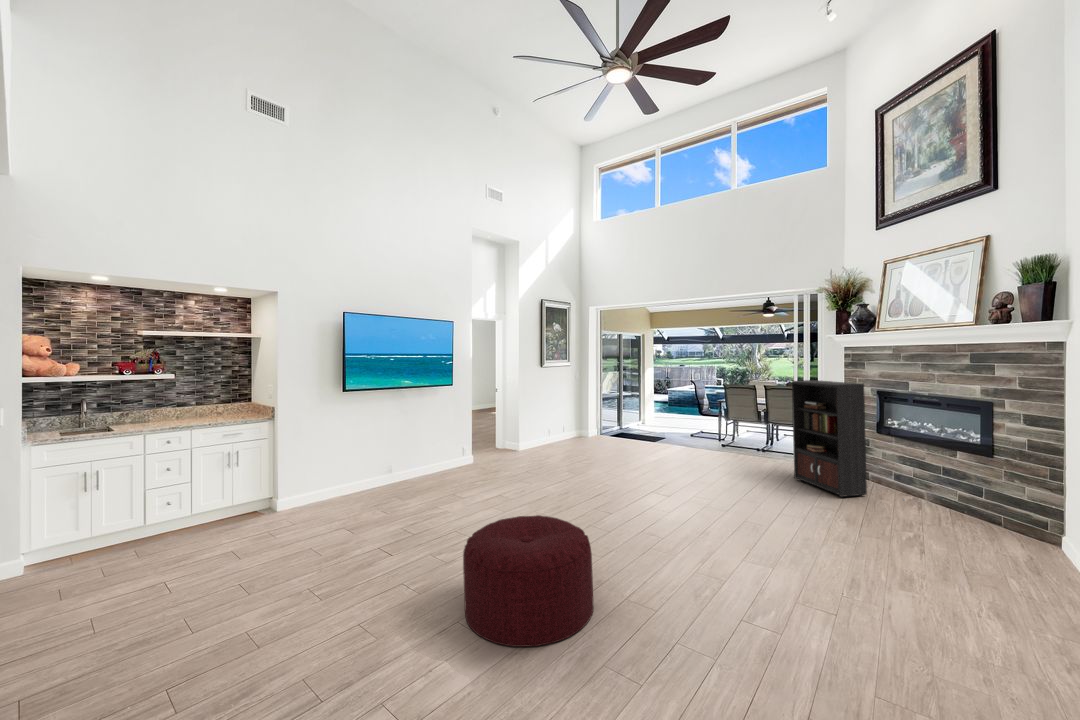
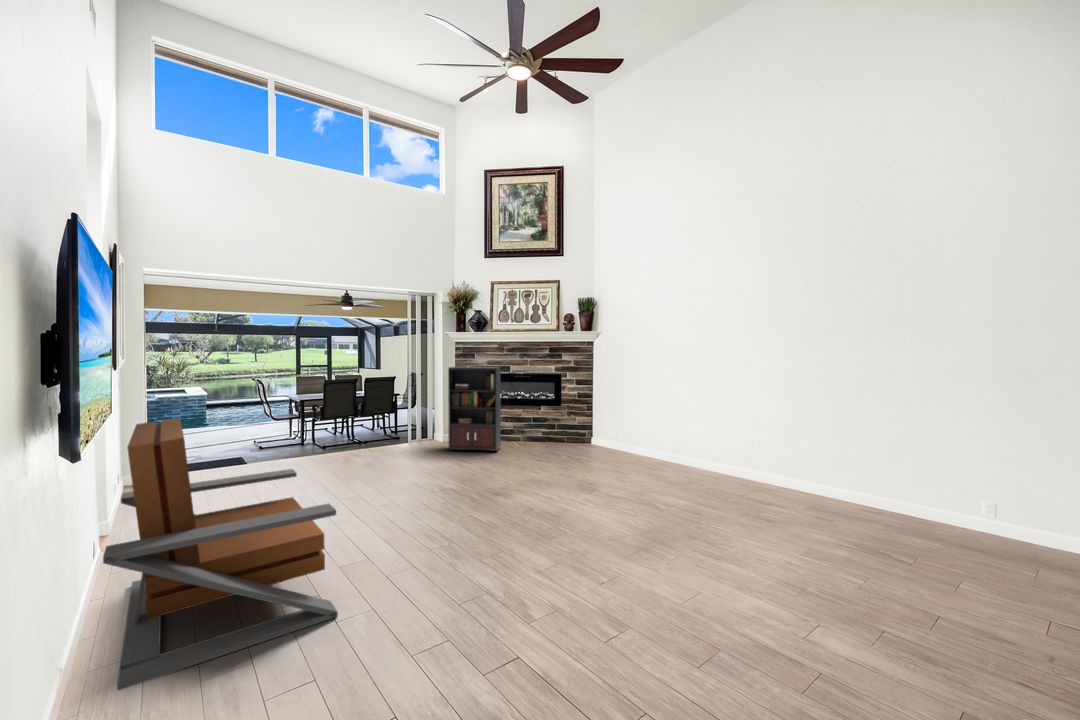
lounge chair: none [389,406,525,530] -> present [103,418,338,690]
ottoman: present [463,515,594,647] -> none [528,488,658,608]

